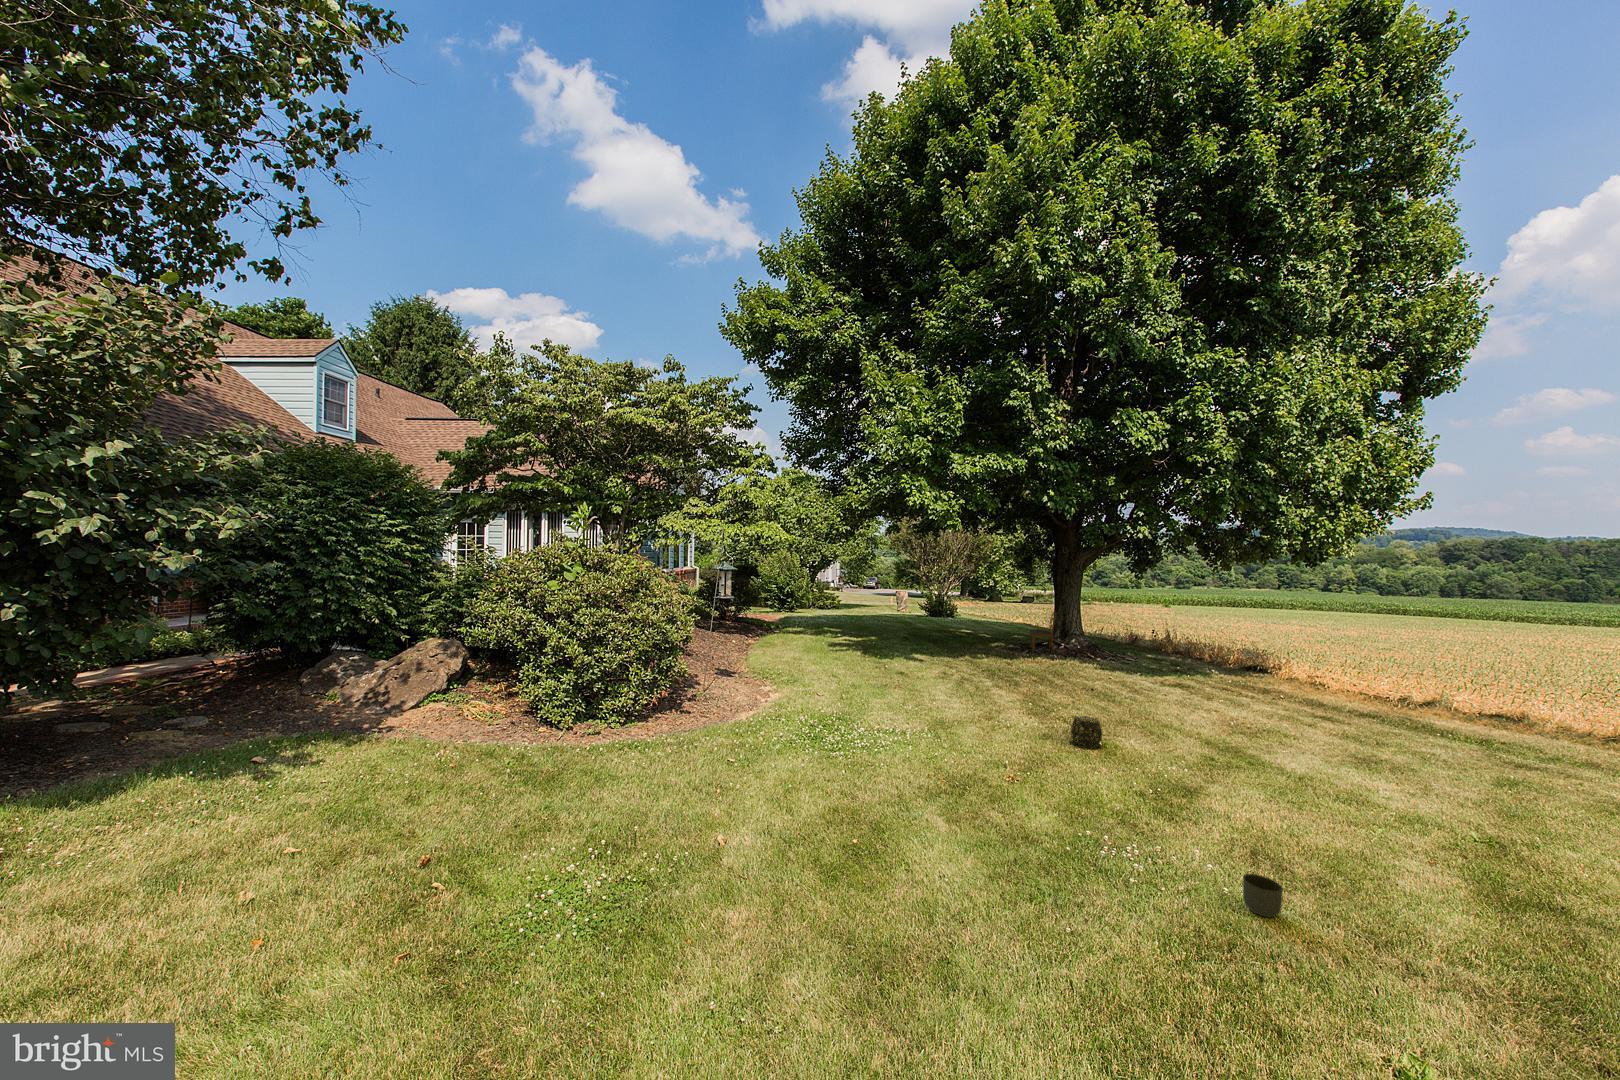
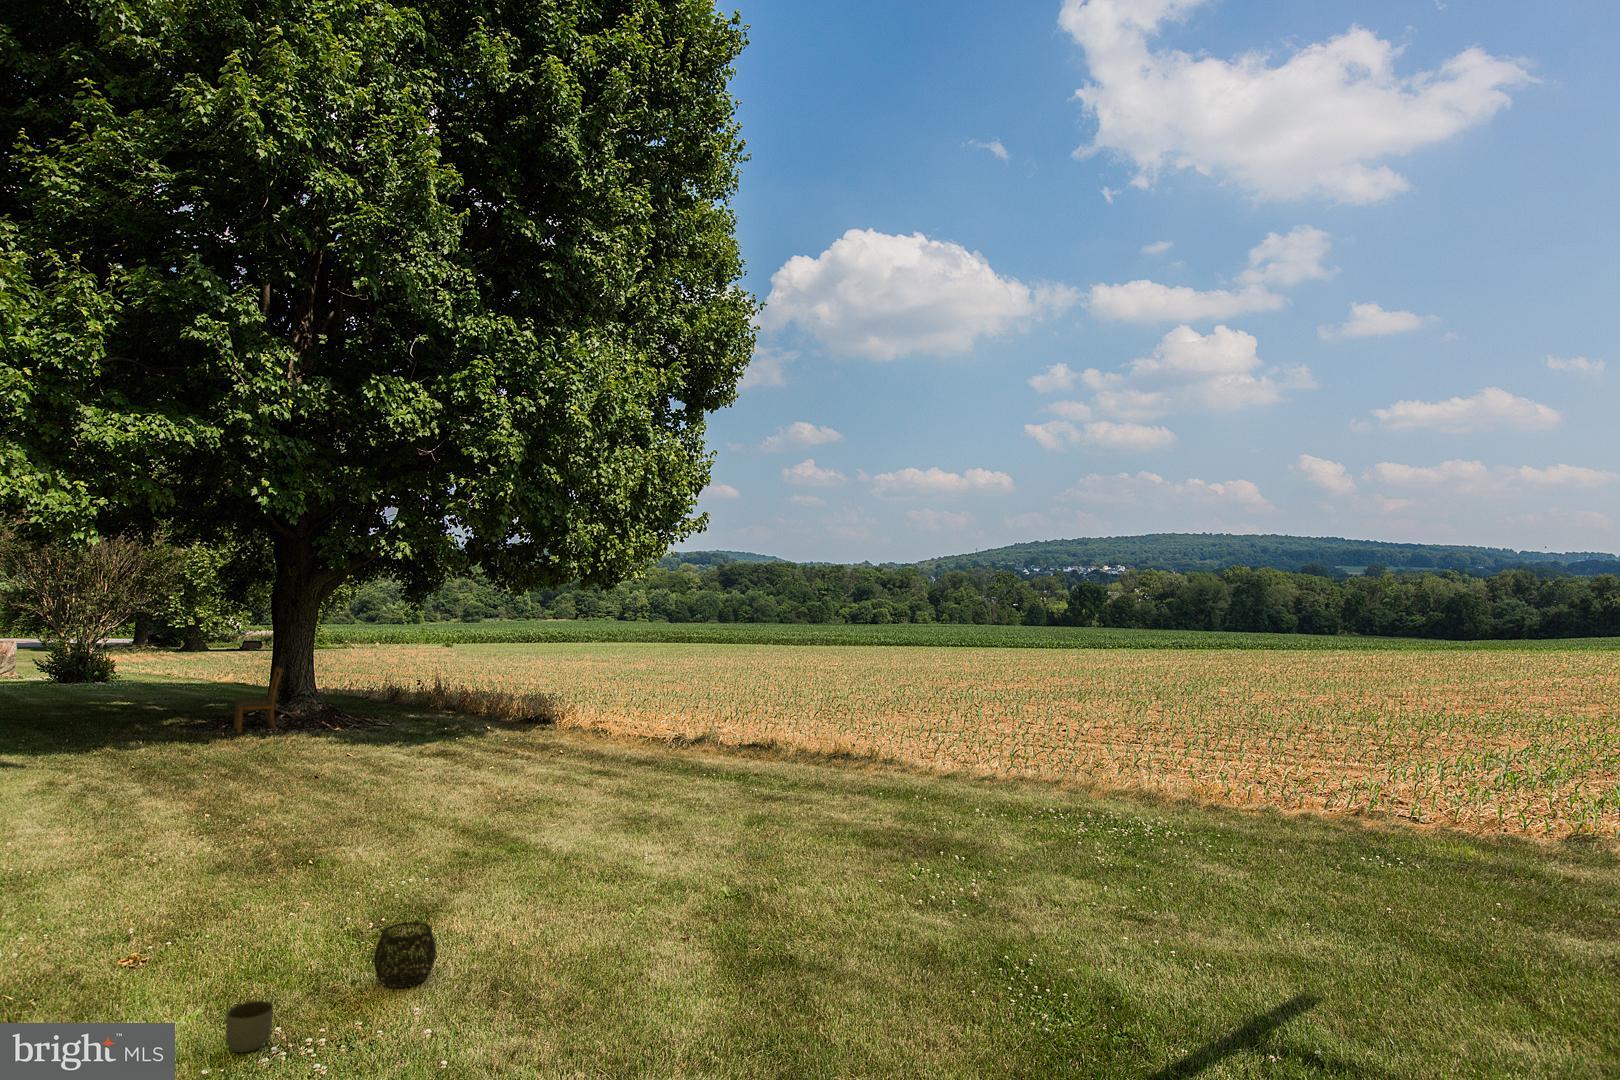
woven basket: present [1071,716,1102,747] -> present [374,922,436,988]
planter: present [1243,874,1283,917] -> present [226,1001,273,1053]

